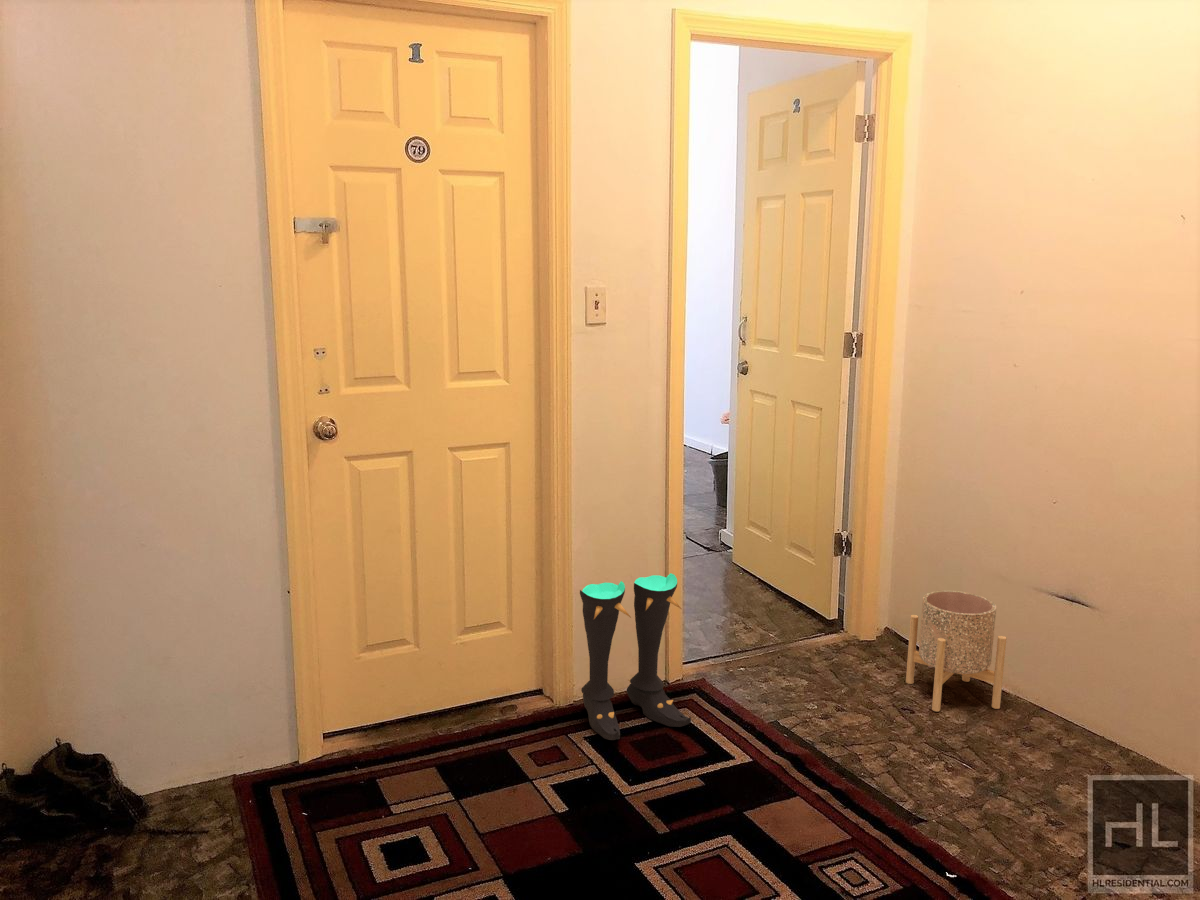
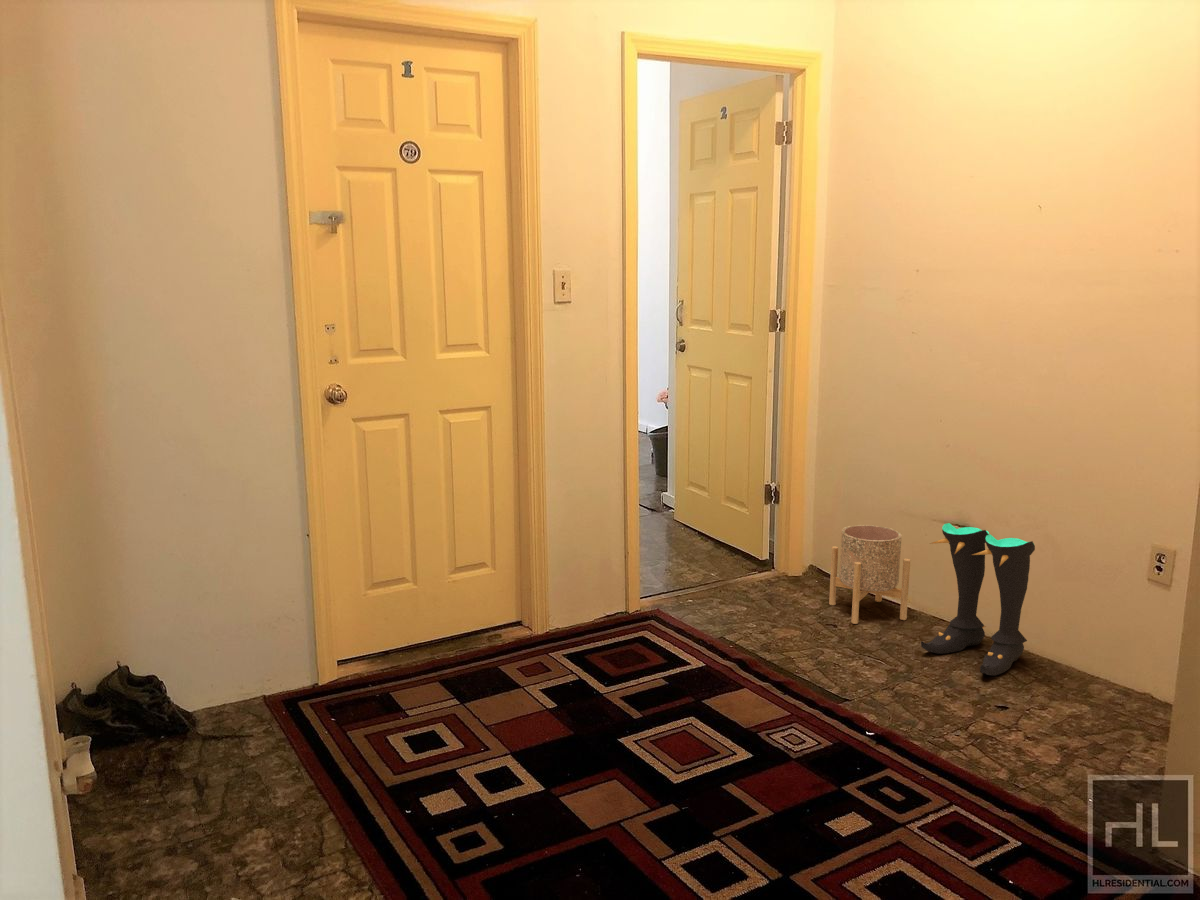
boots: present [580,573,691,740] -> present [921,523,1035,676]

